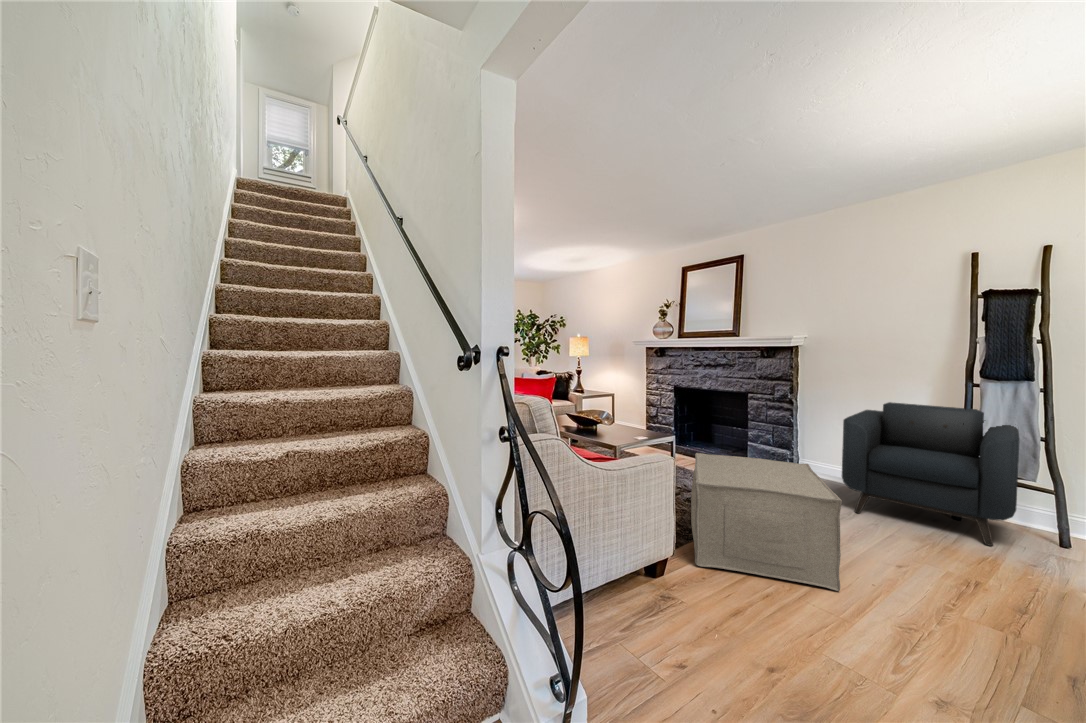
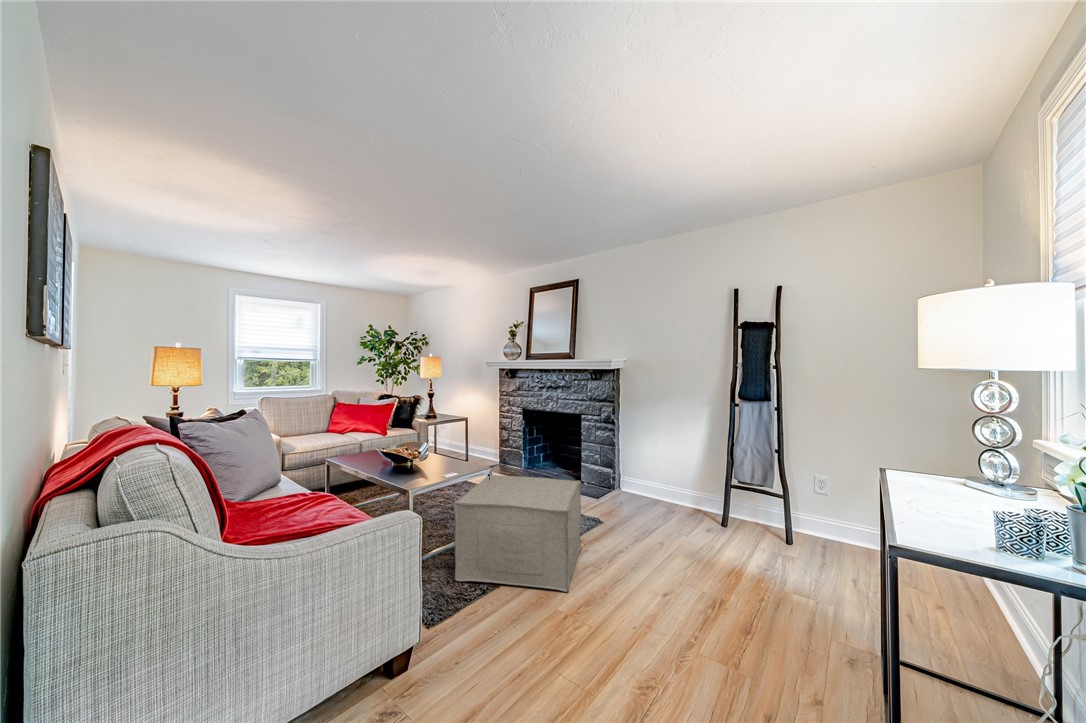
armchair: present [842,402,1020,546] -> none [632,421,767,545]

